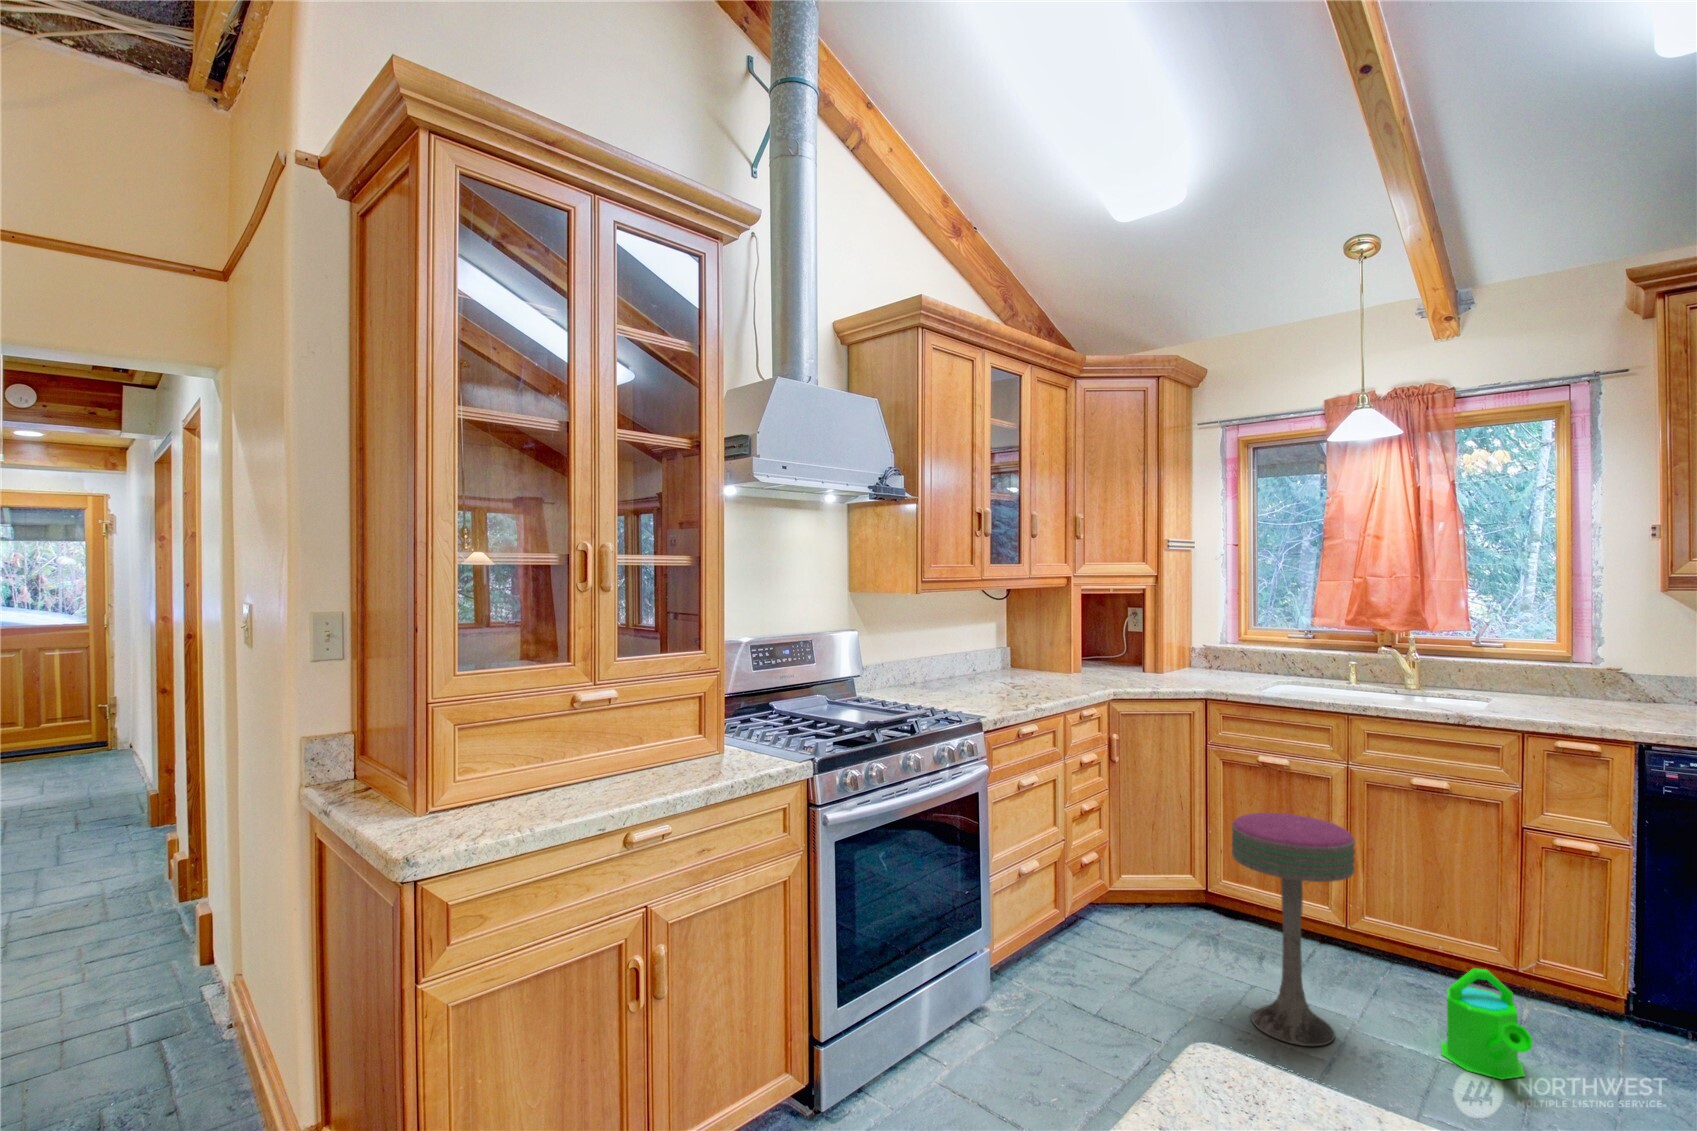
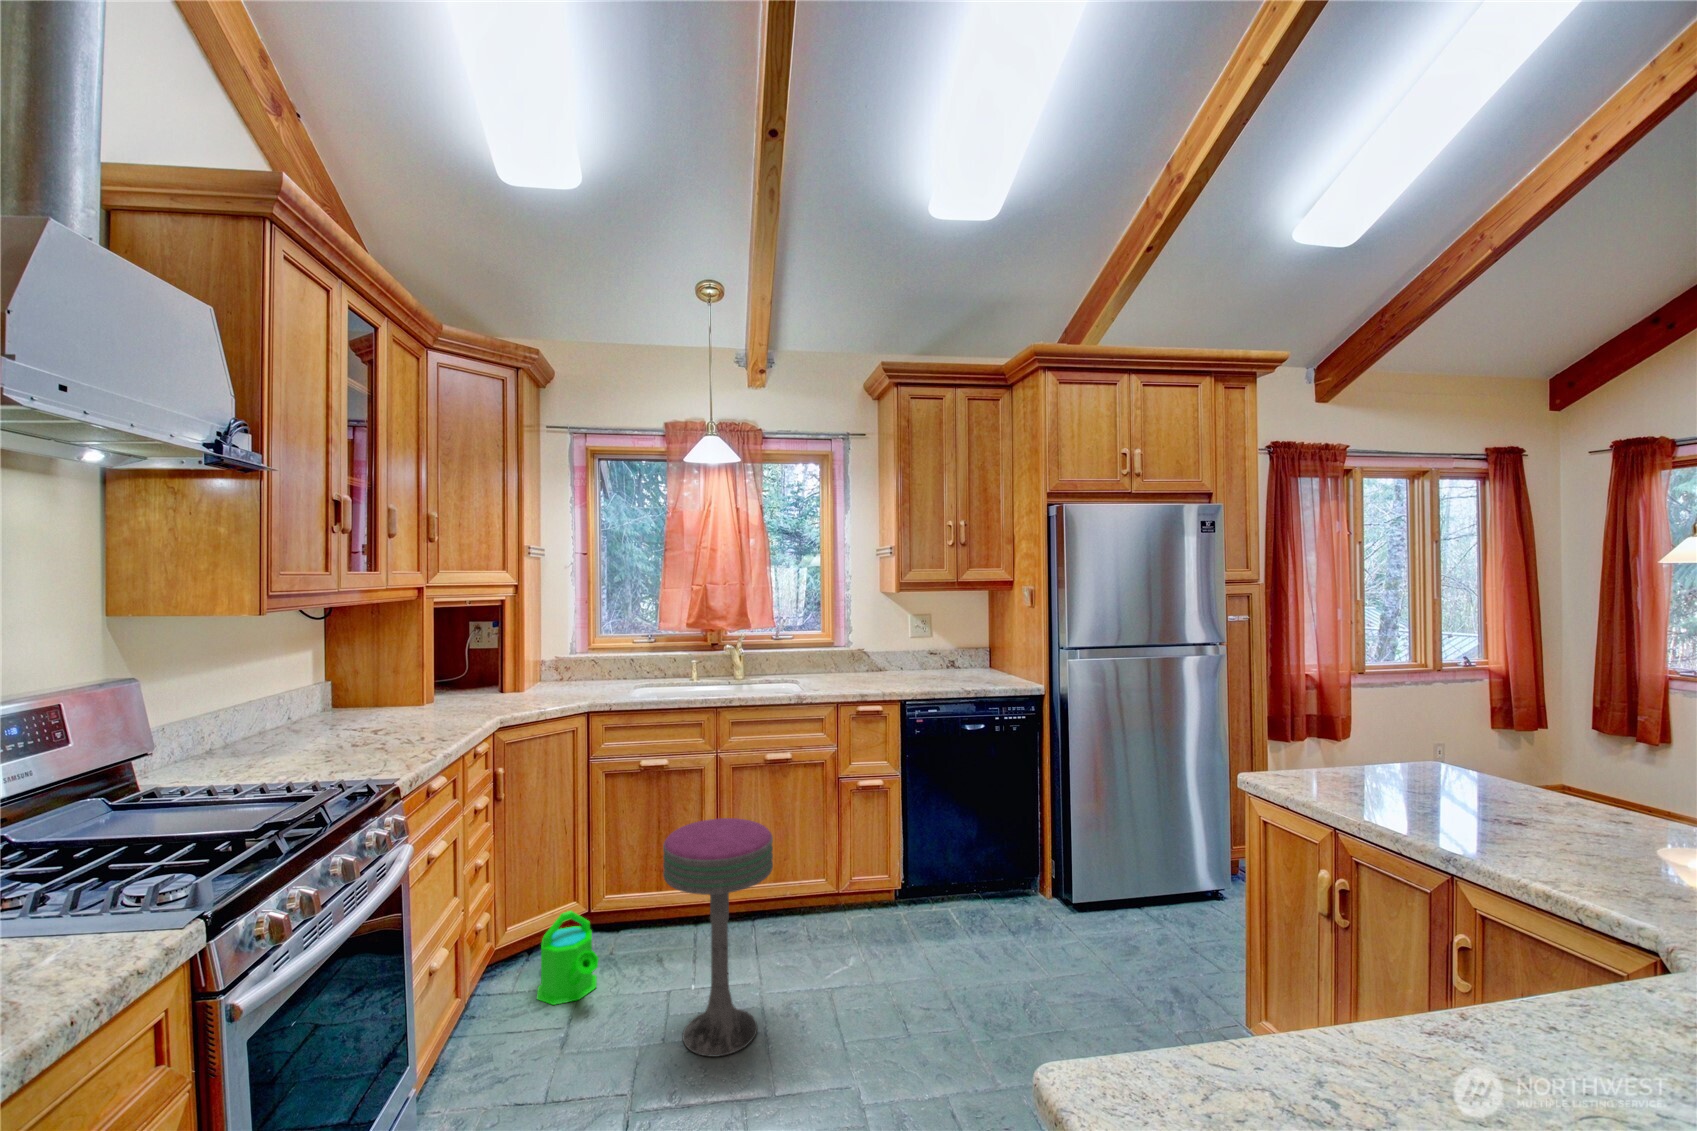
watering can: present [1441,968,1533,1079] -> present [537,911,599,1005]

